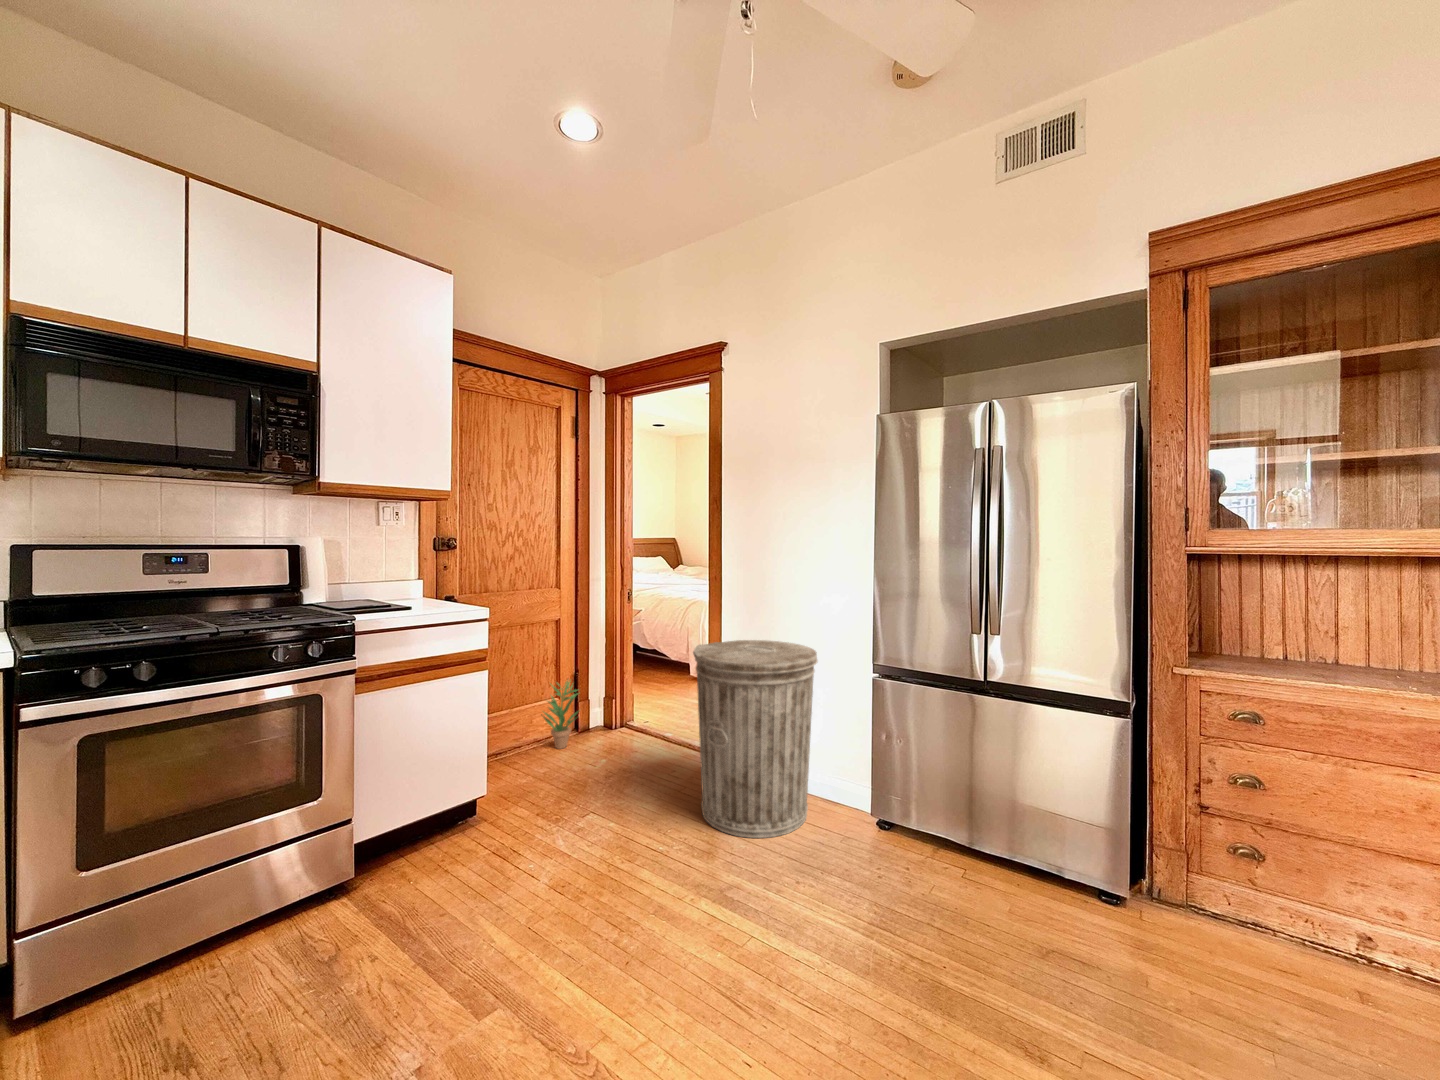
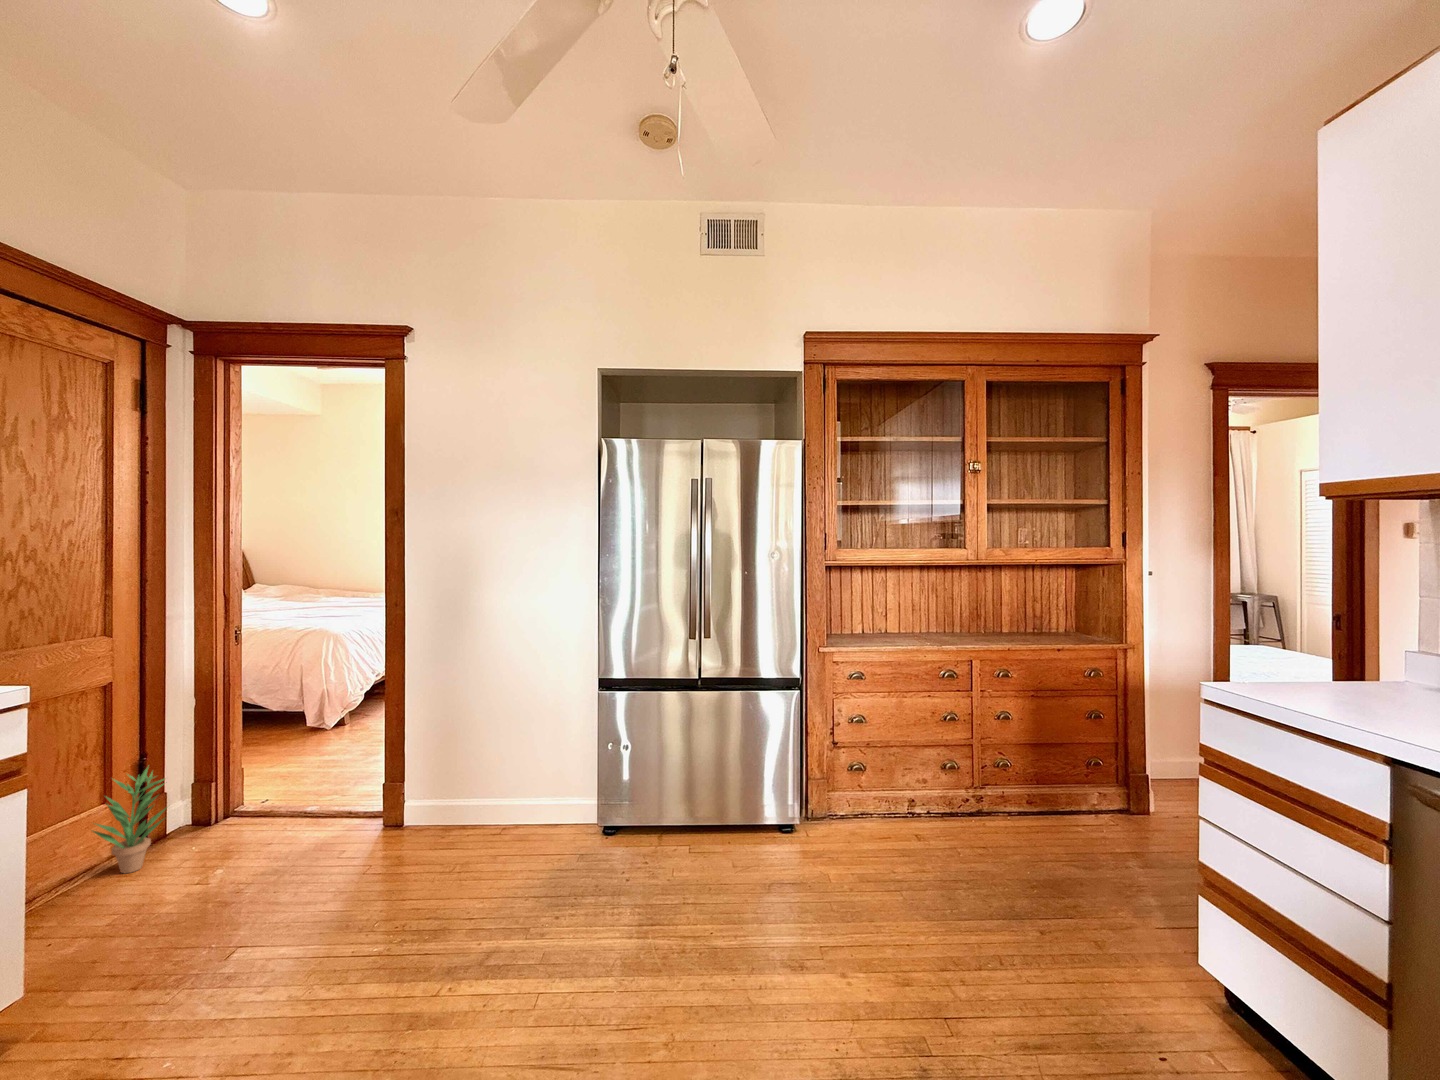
trash can: present [693,640,818,838] -> none [401,669,546,886]

